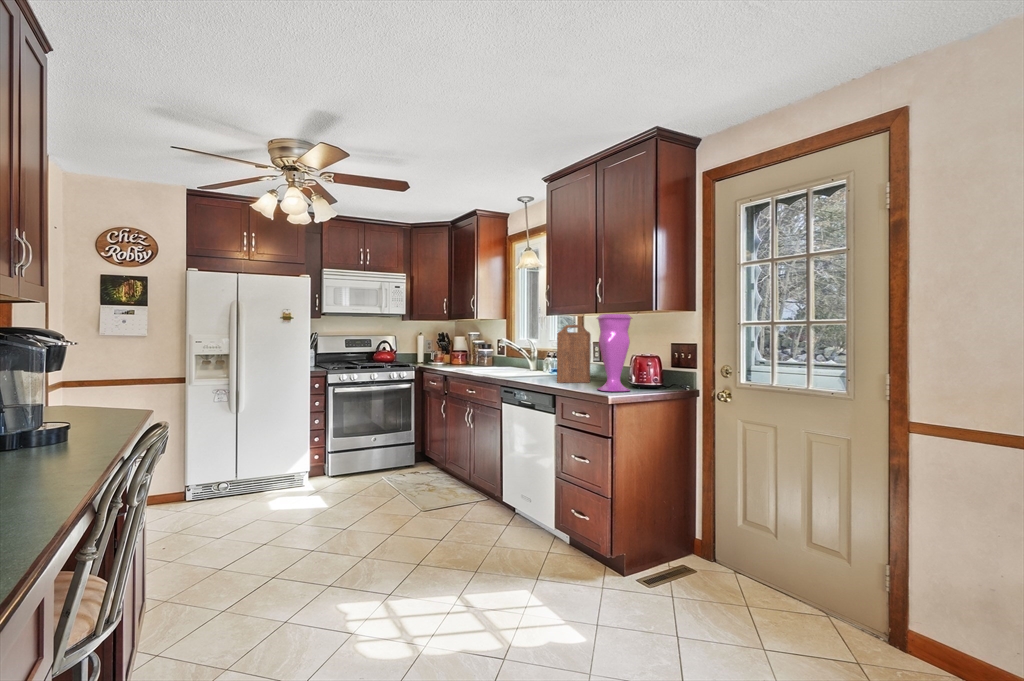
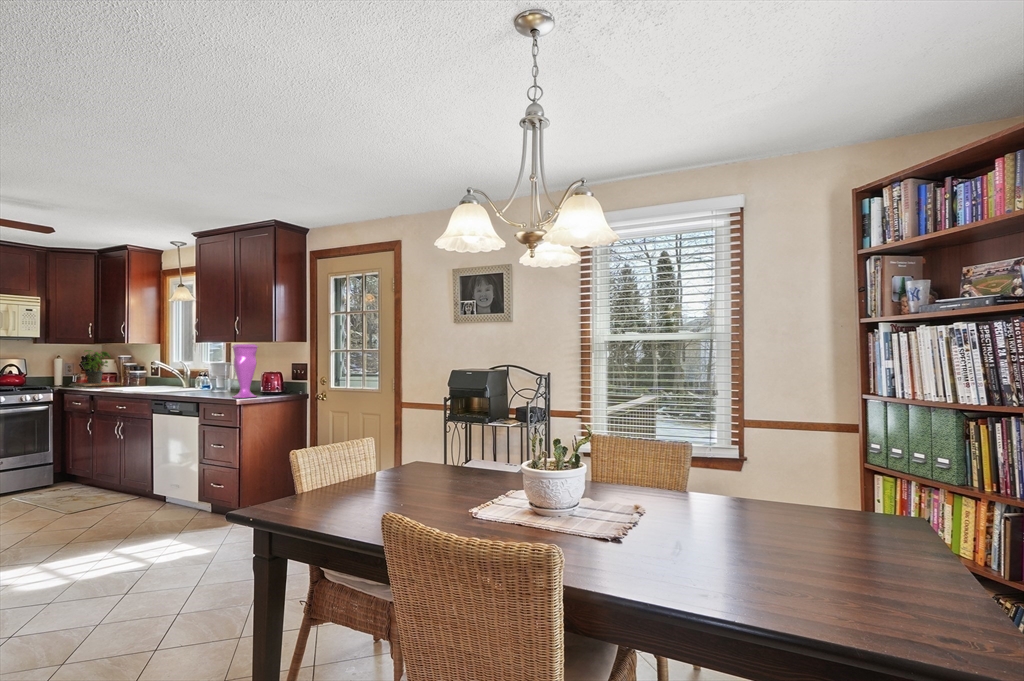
cutting board: present [557,325,591,383] -> none [202,351,231,395]
potted plant: none [429,326,470,364] -> present [71,350,120,386]

